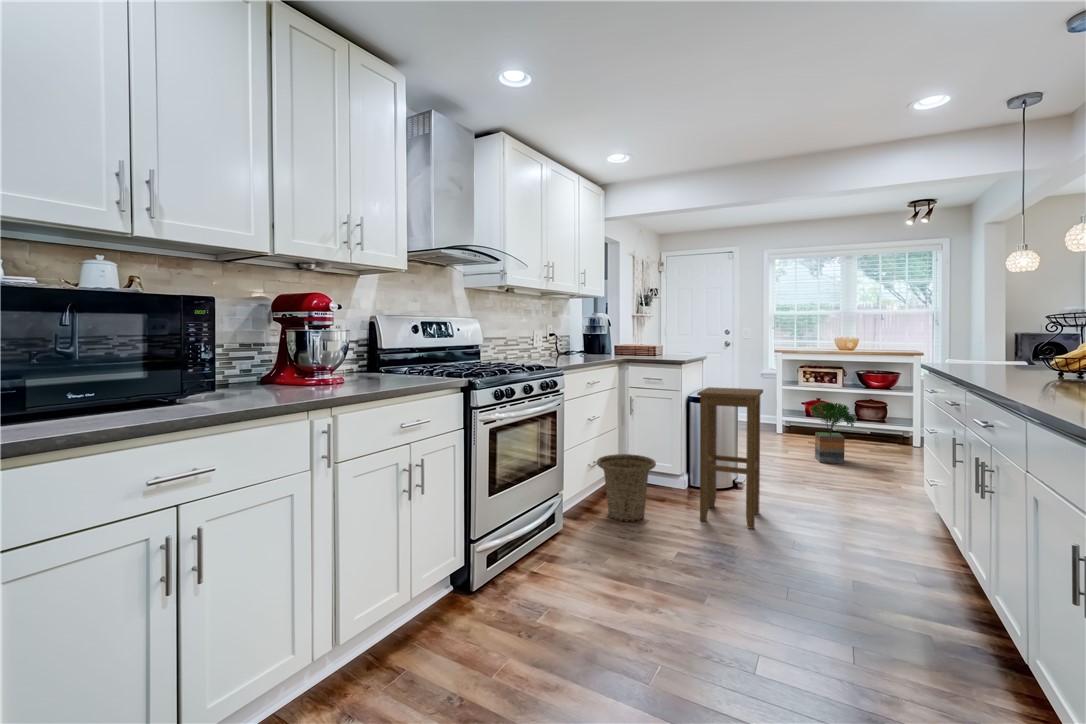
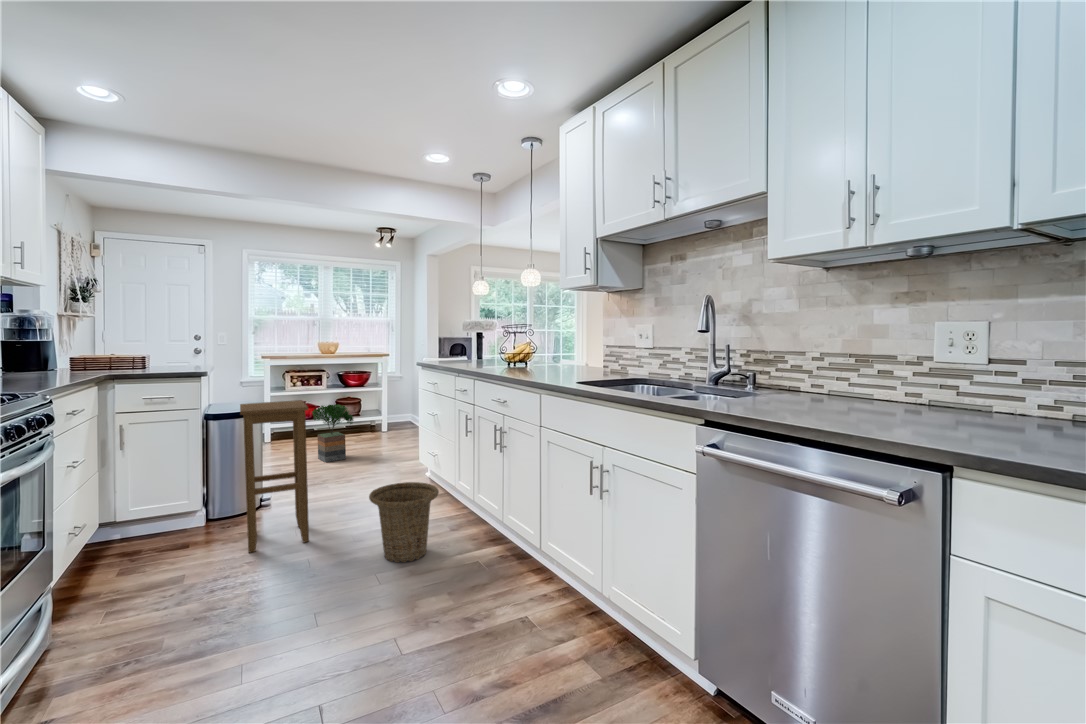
basket: present [597,454,656,521] -> present [369,482,439,562]

